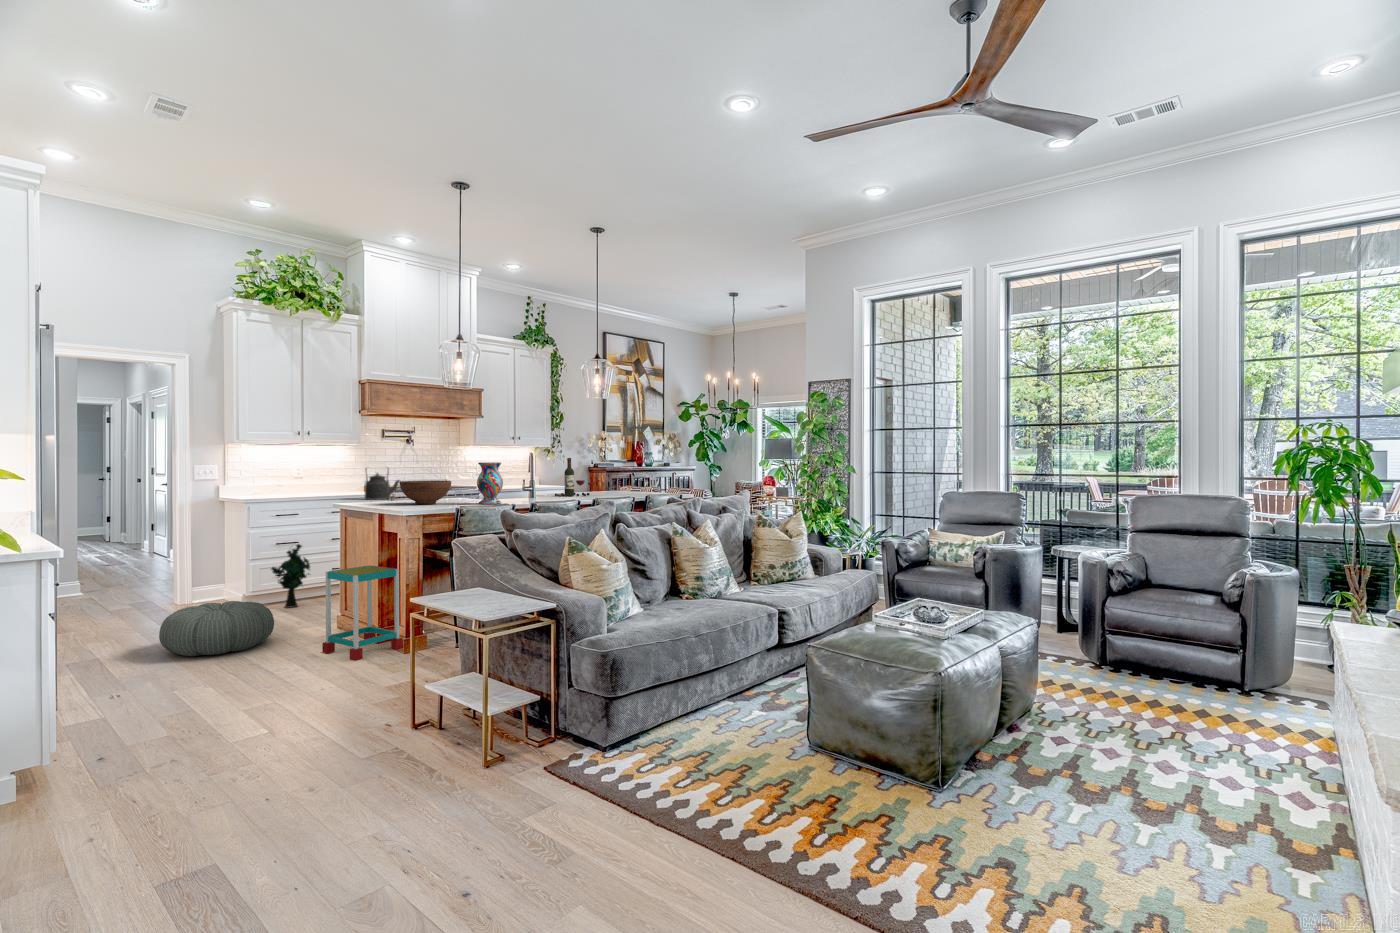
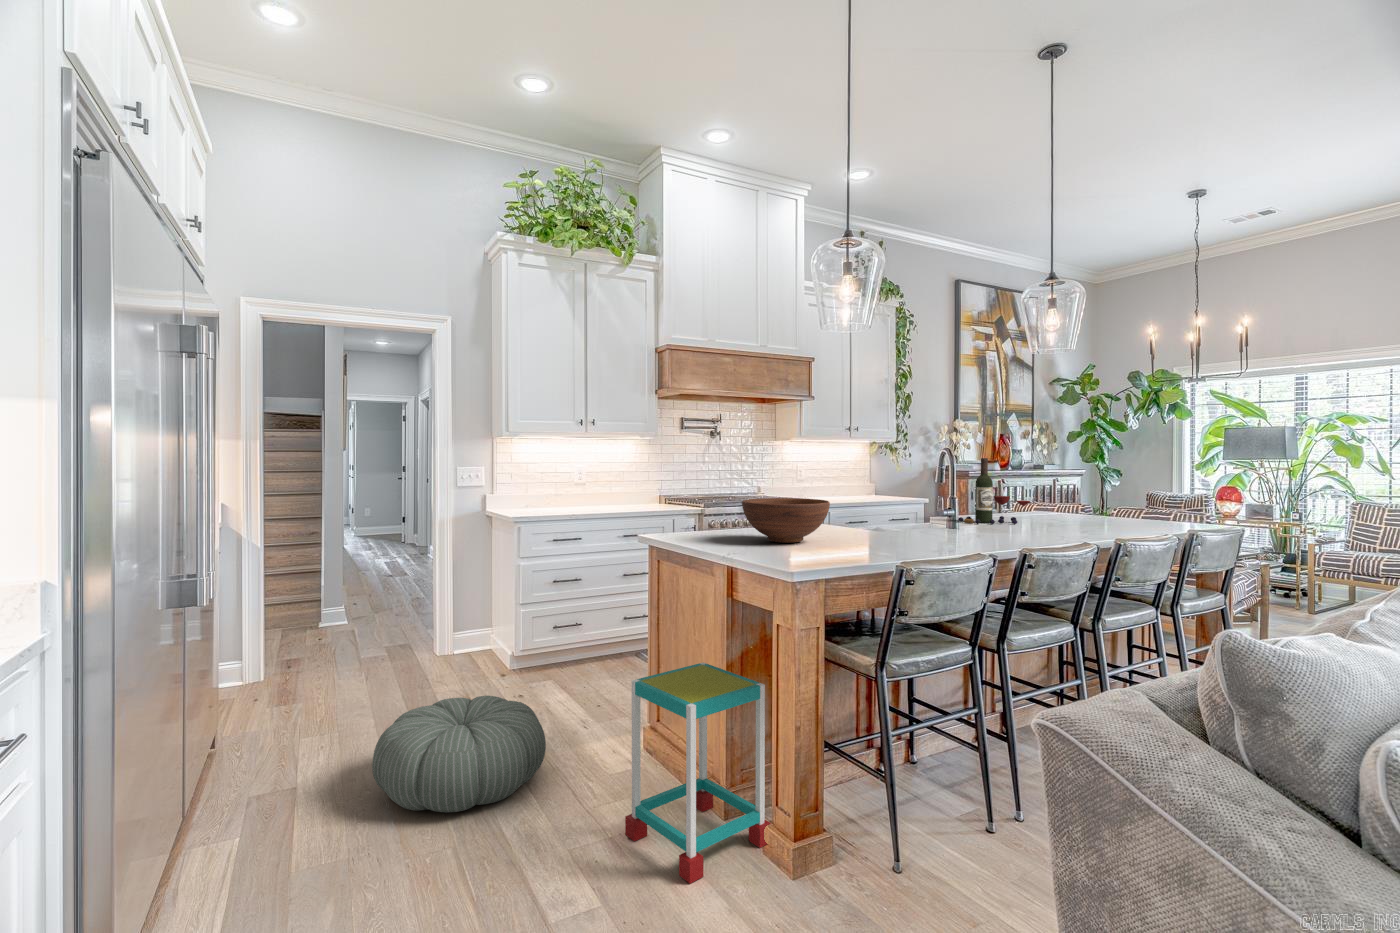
vase: present [477,462,503,504] -> none [878,468,927,547]
kettle: present [365,468,400,500] -> none [672,472,722,524]
decorative plant: present [271,544,310,608] -> none [544,584,598,679]

